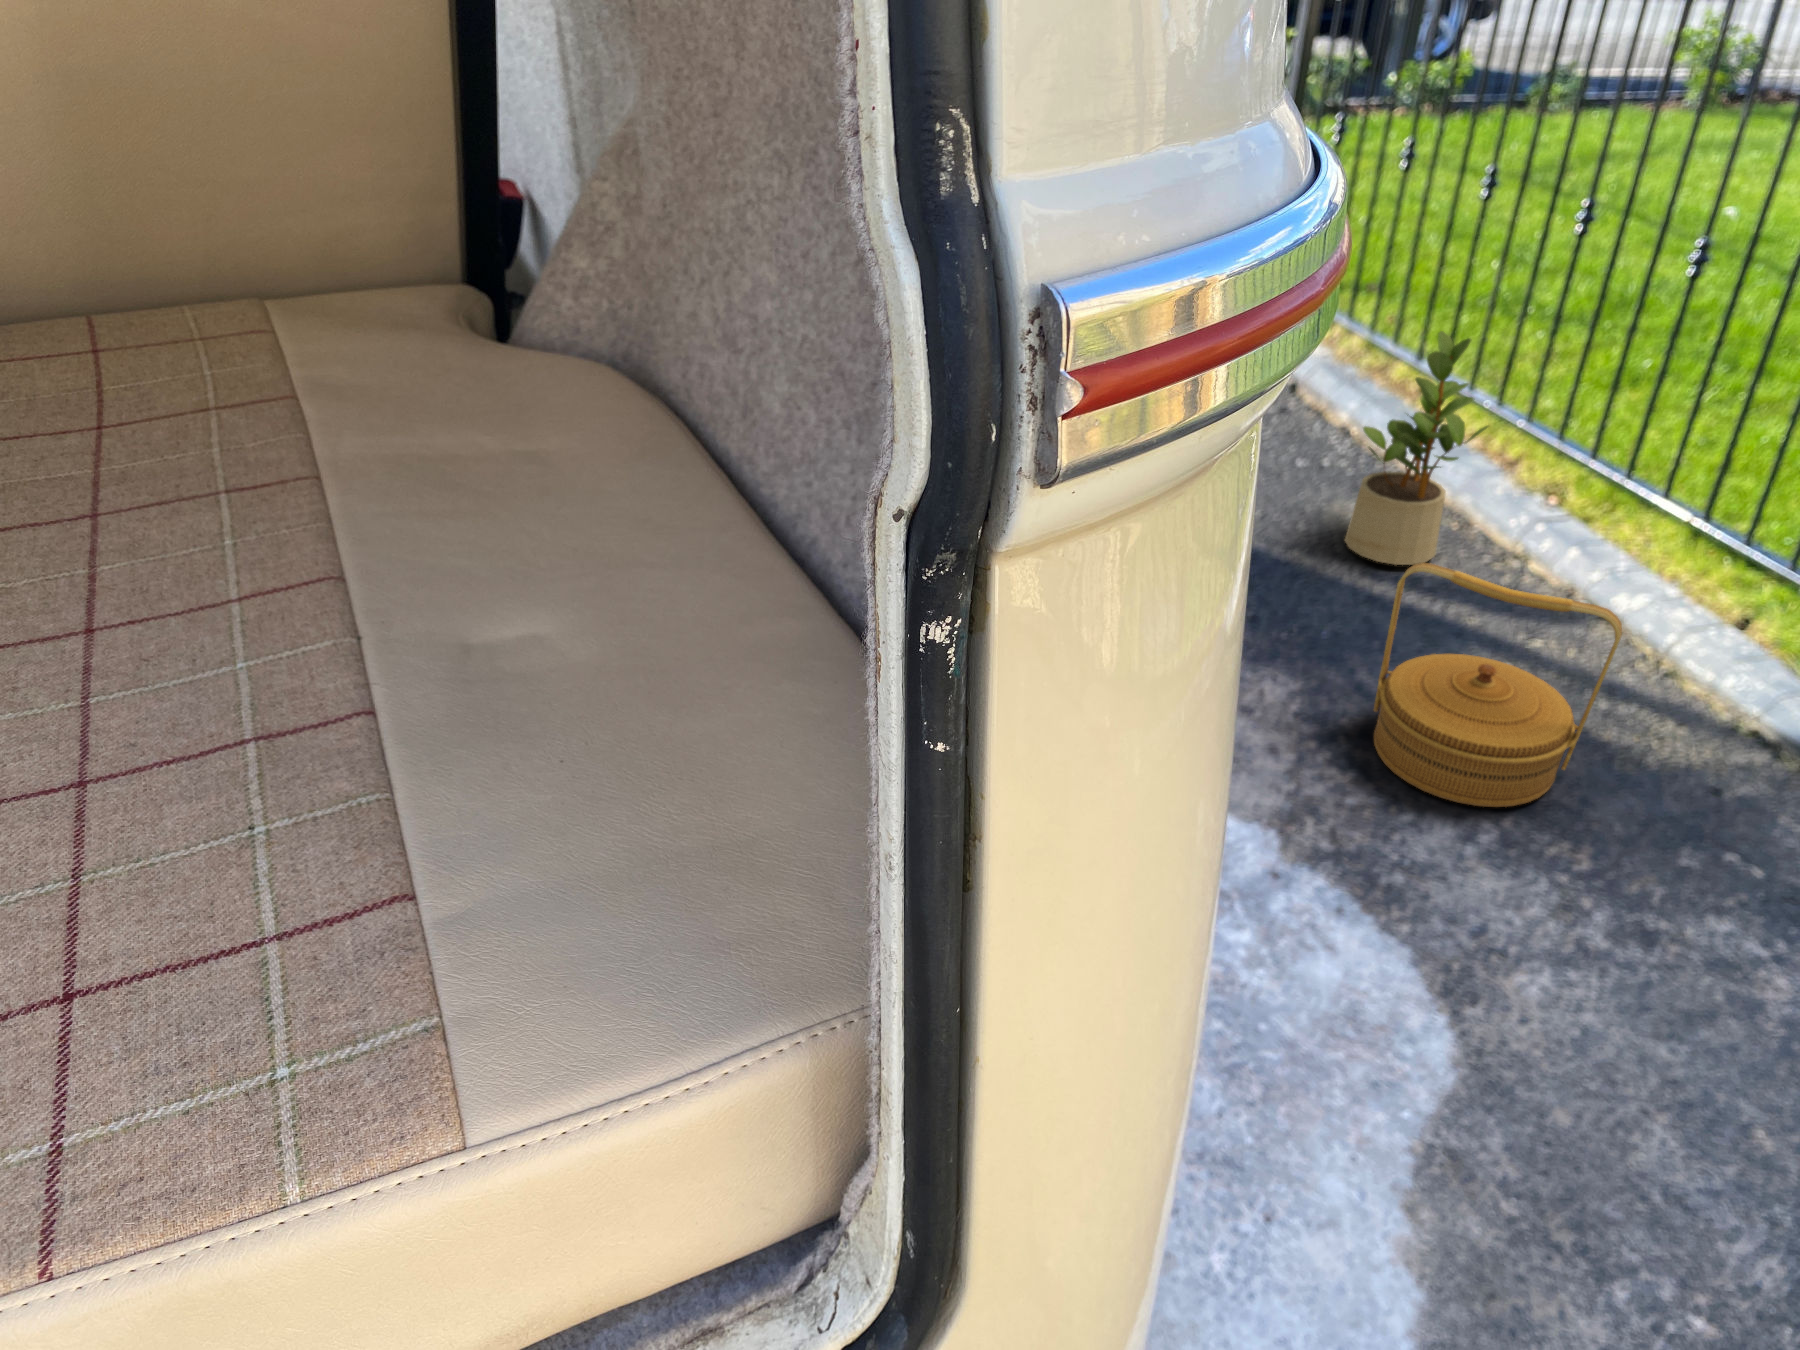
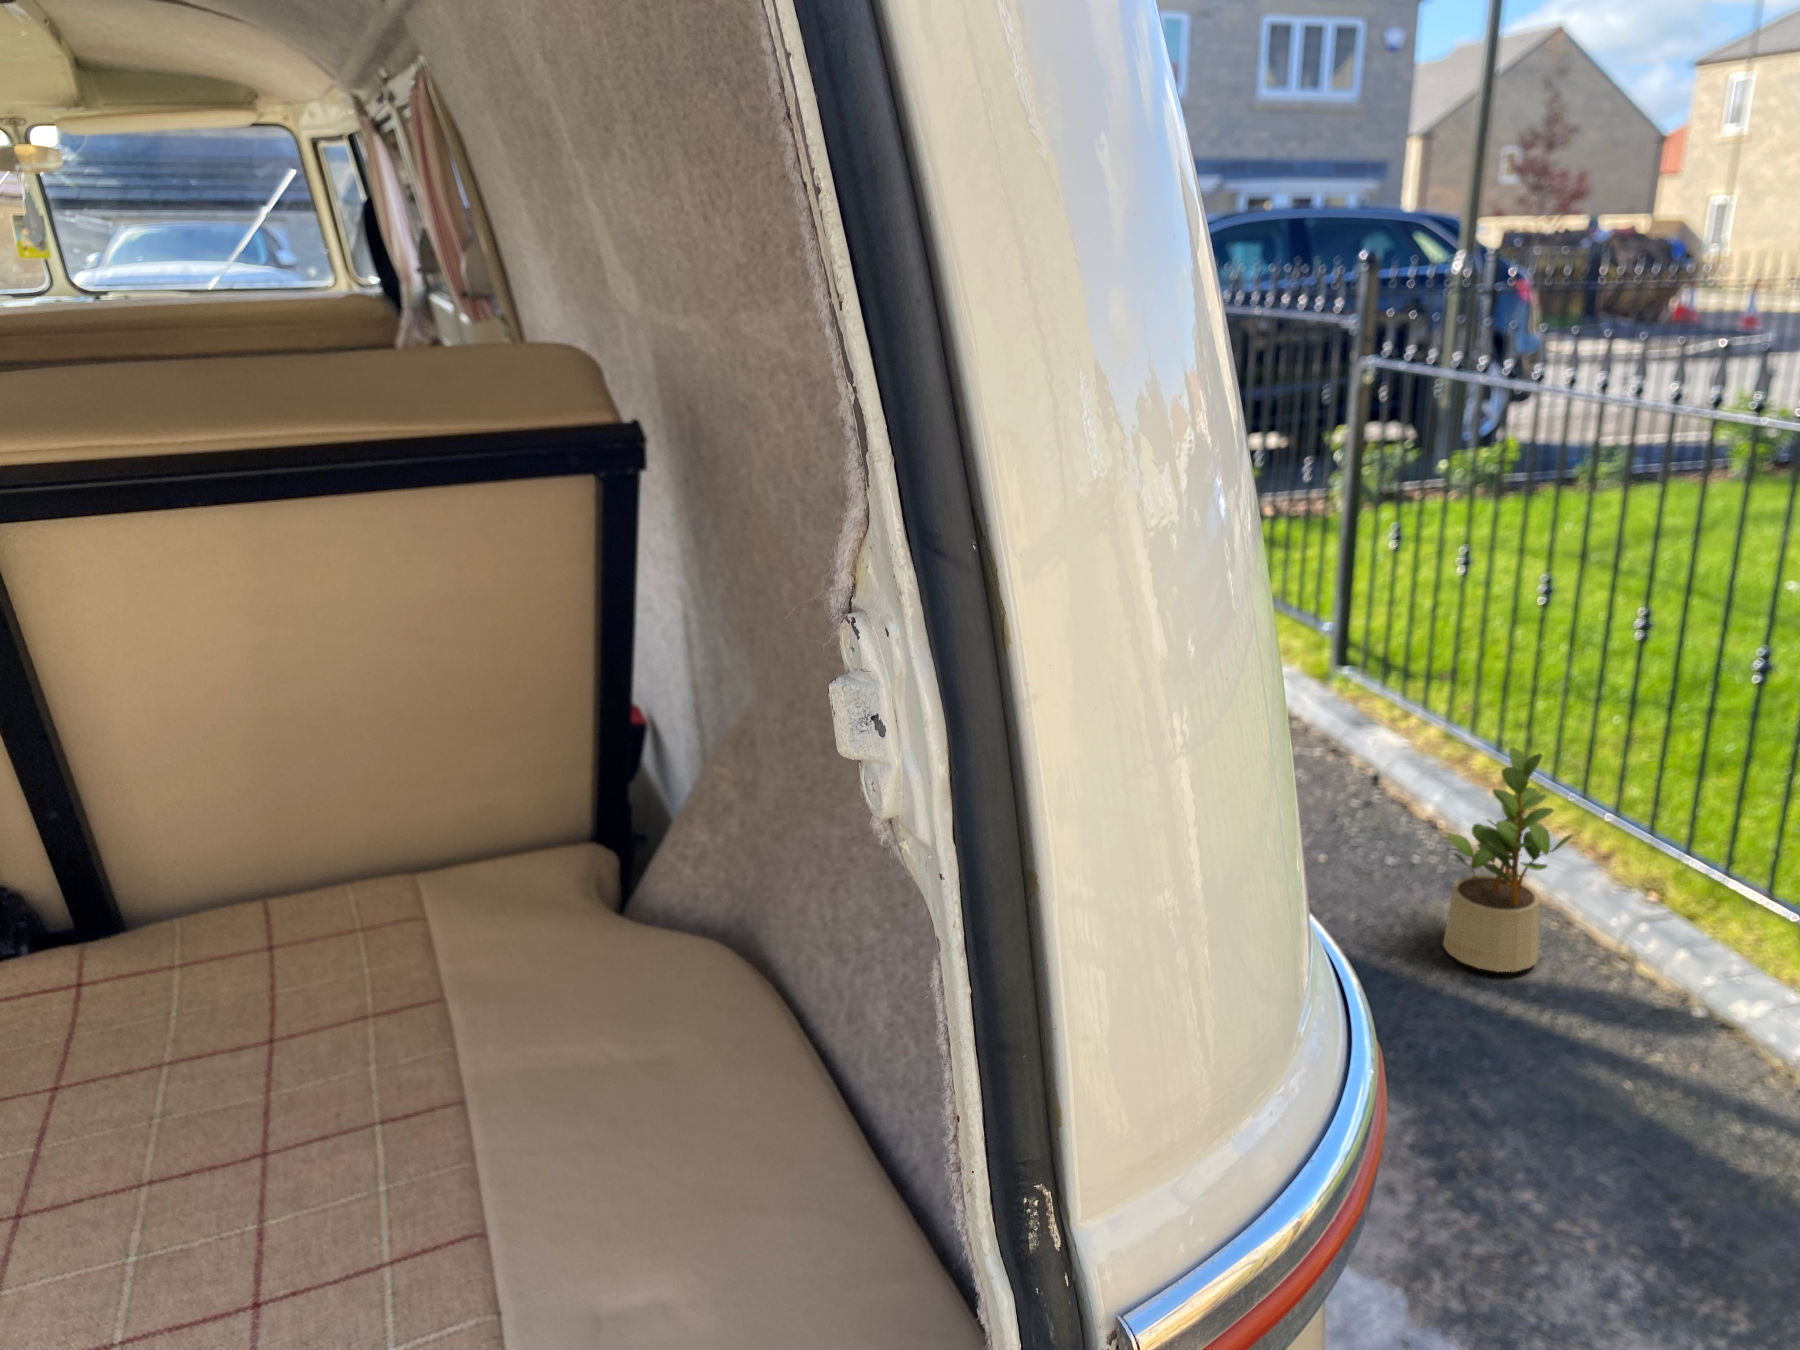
basket: present [1374,563,1622,807] -> none [1491,992,1738,1256]

